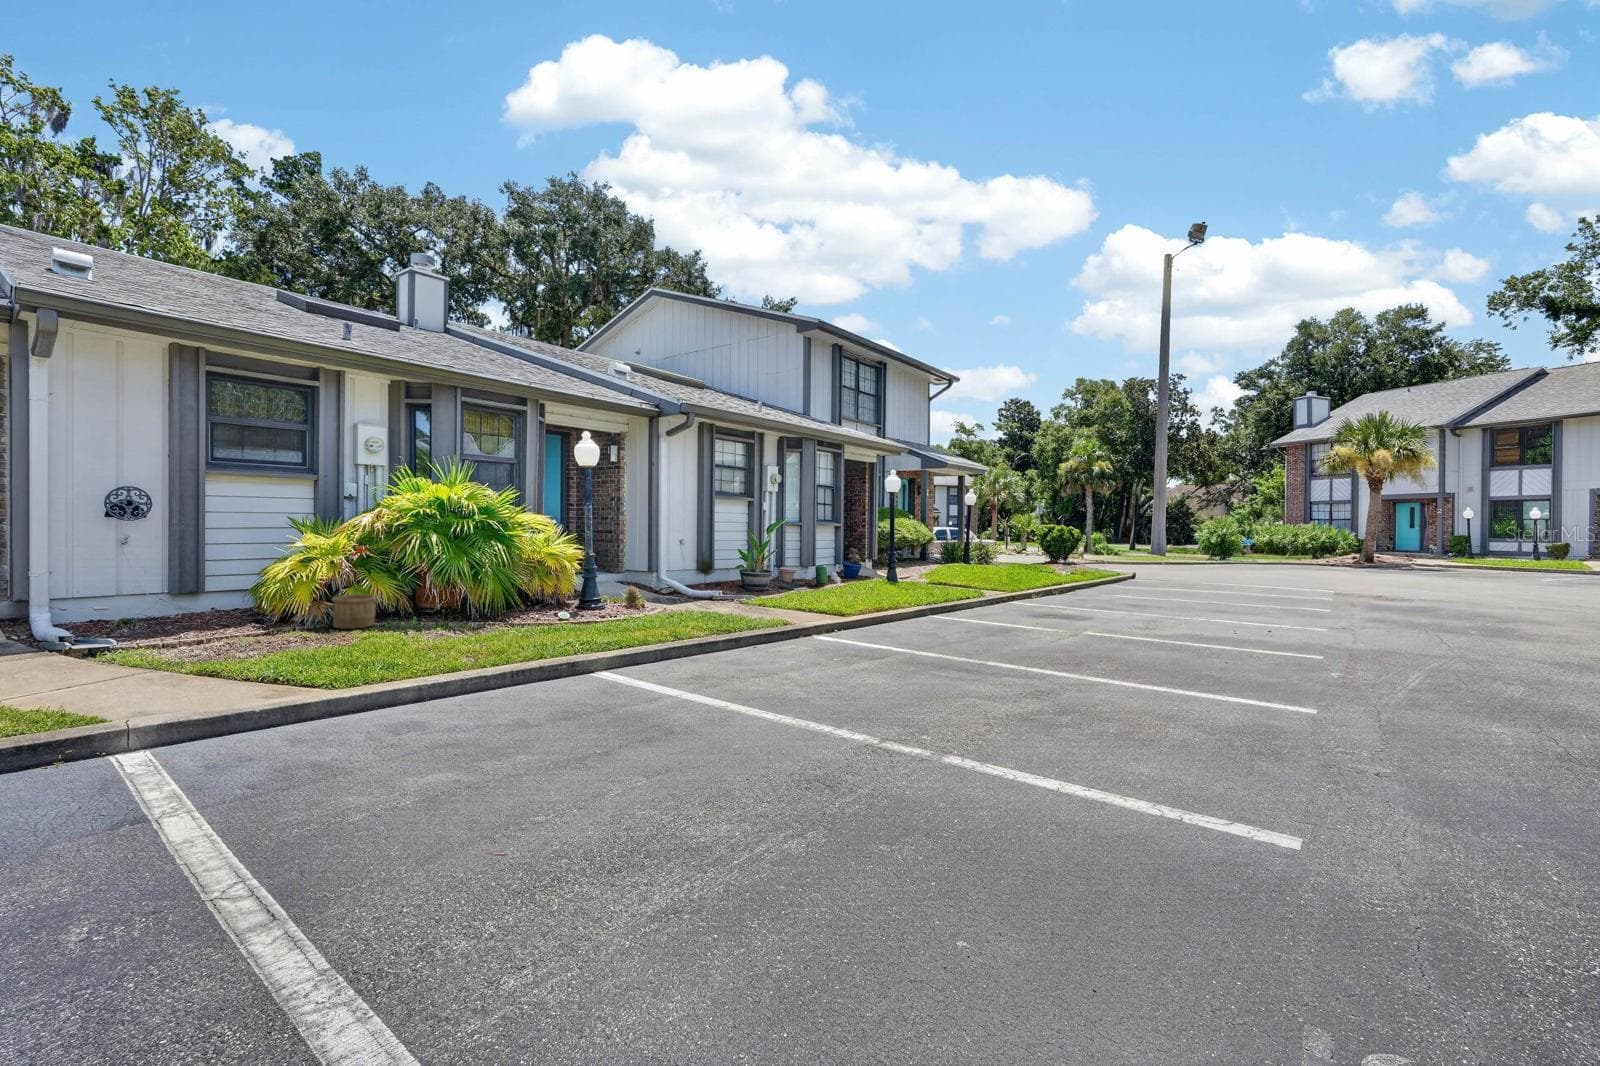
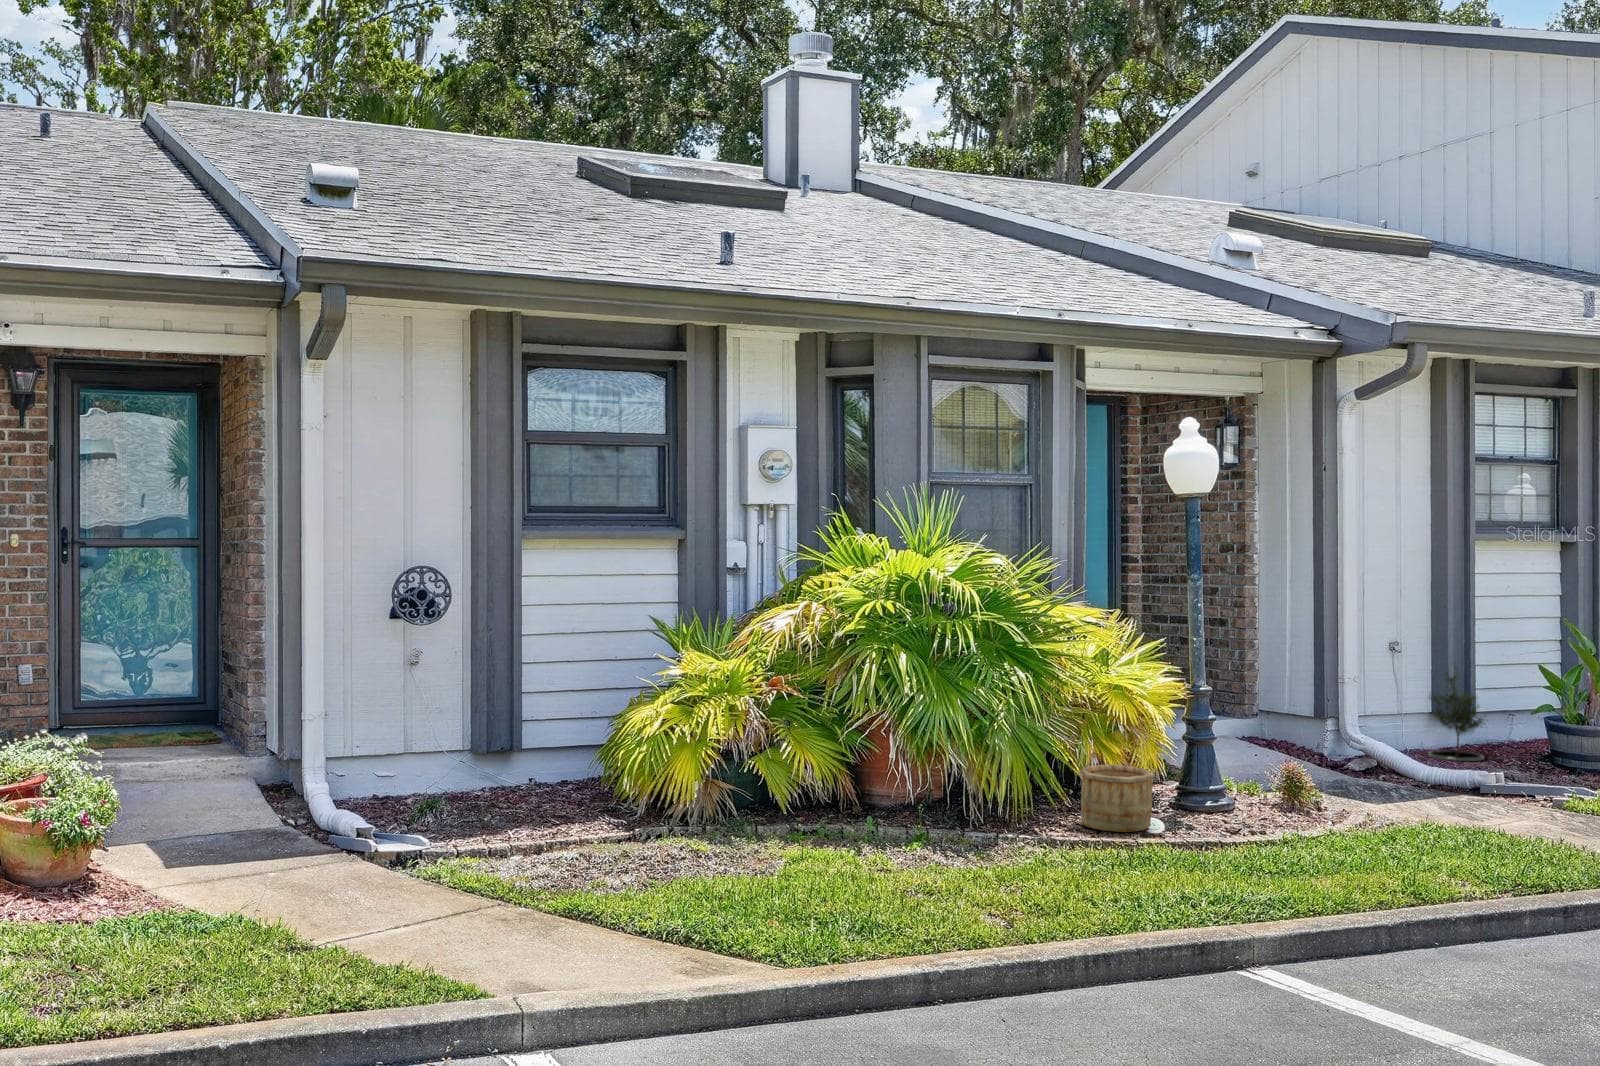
wooden bucket: present [332,594,376,629] -> present [1080,765,1155,832]

